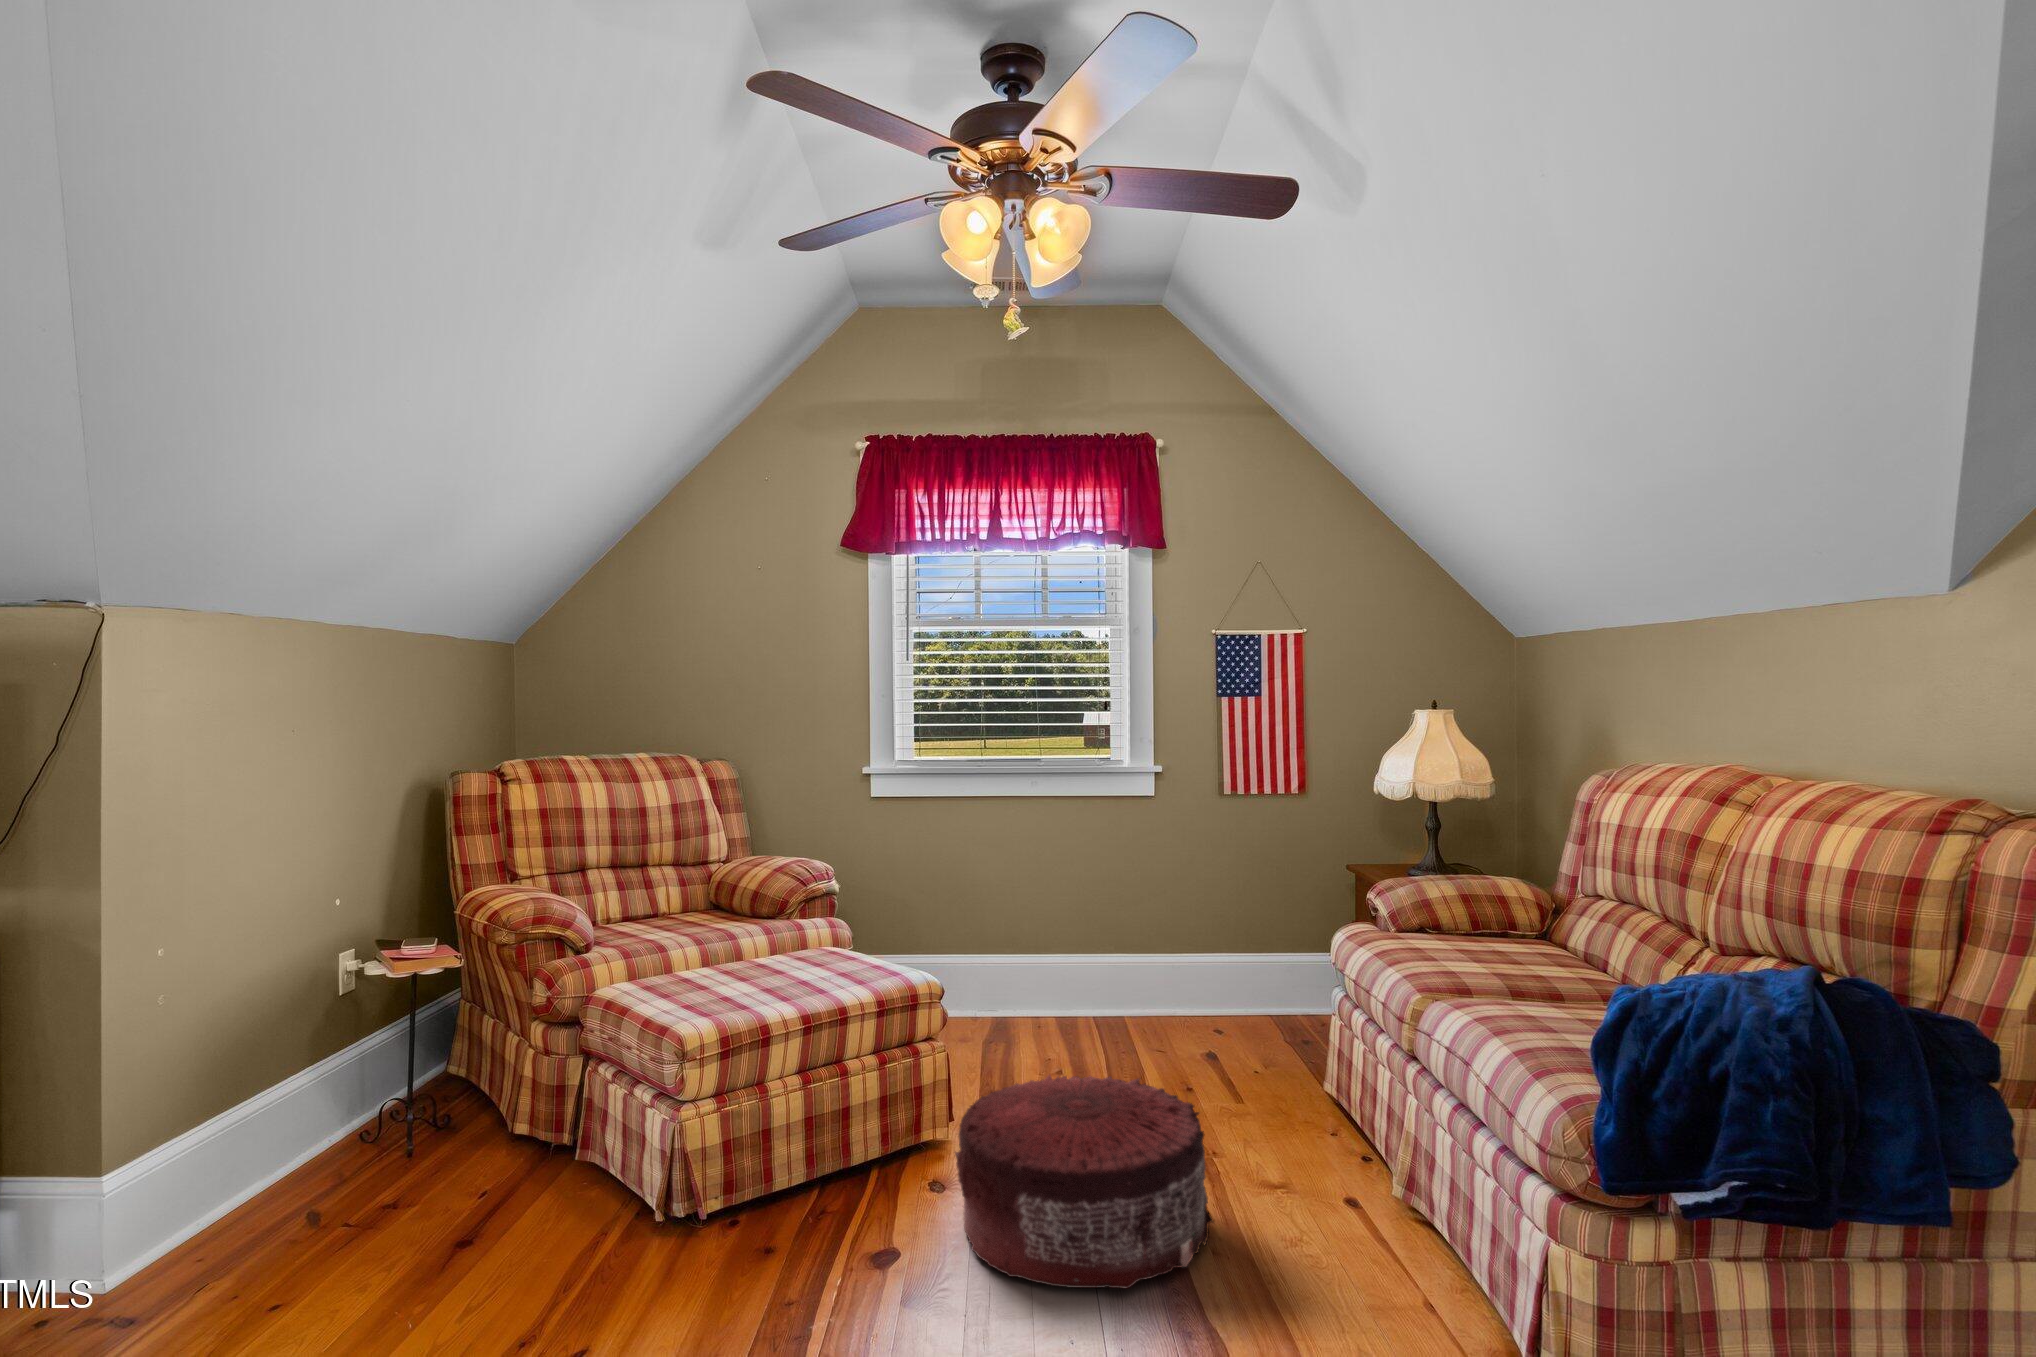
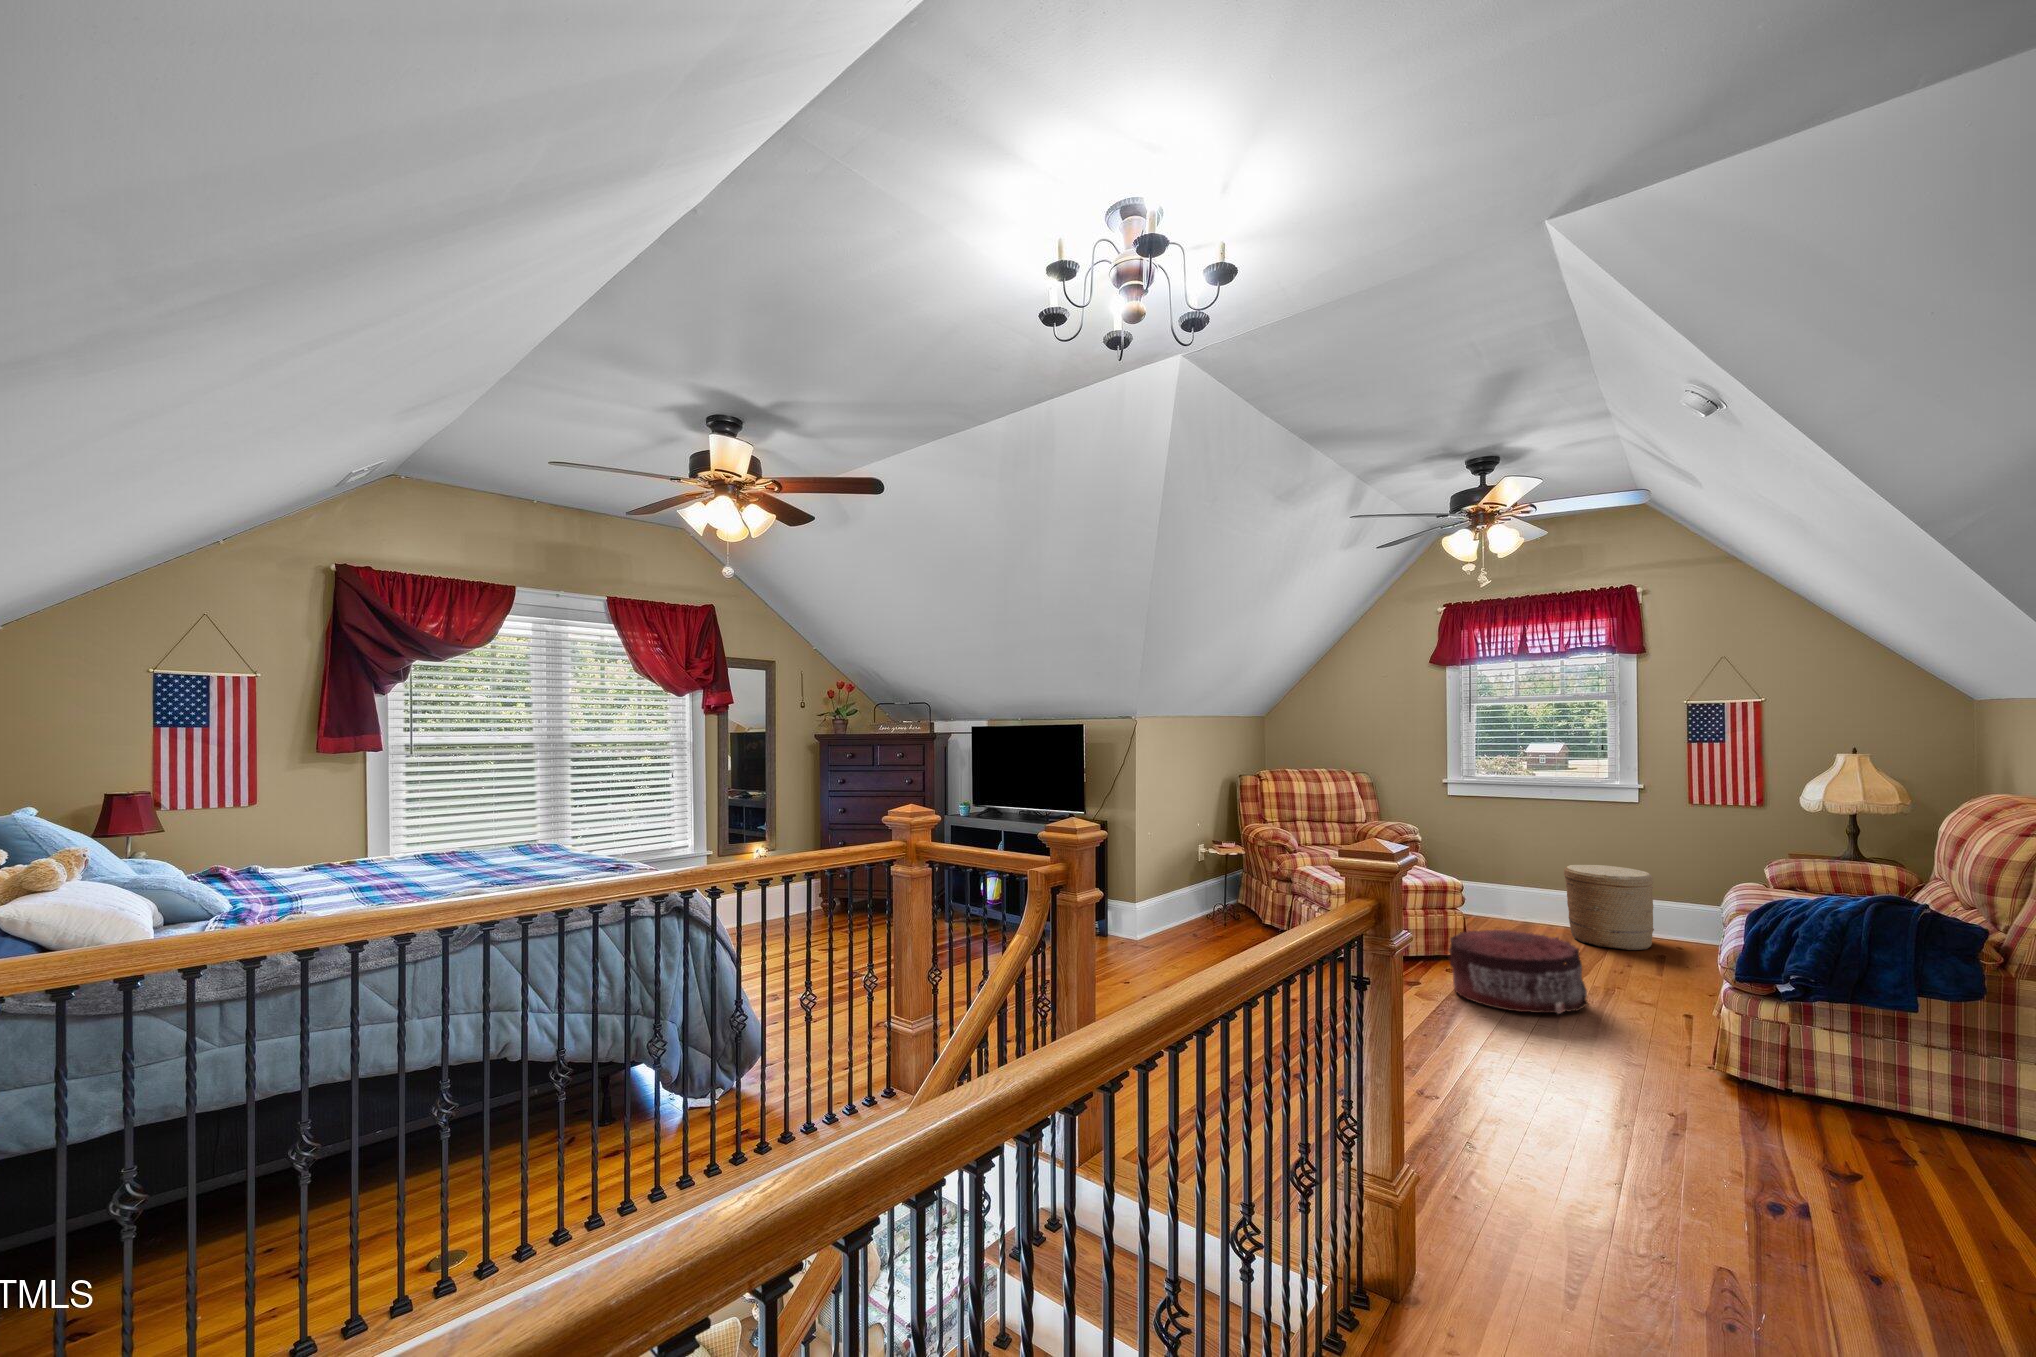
woven basket: none [1060,901,1184,1047] -> present [1564,865,1654,950]

